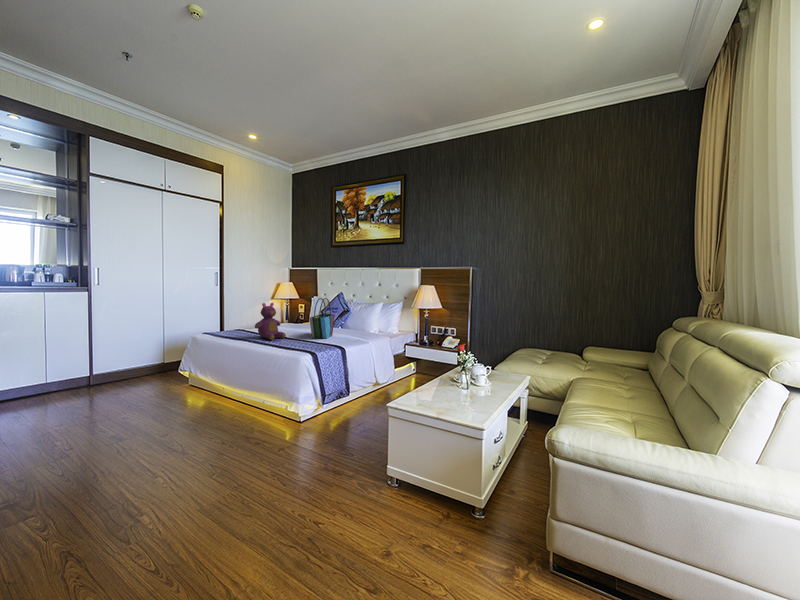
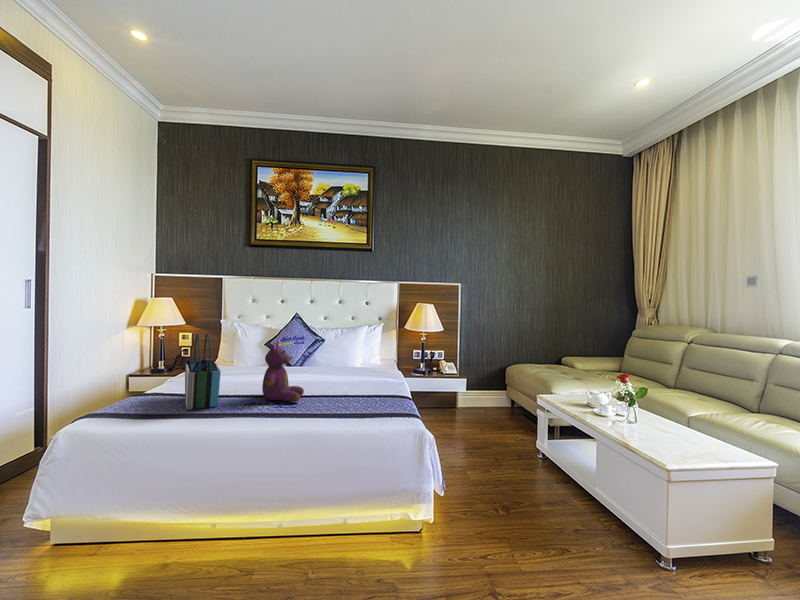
tote bag: present [309,298,335,338] -> present [185,333,221,410]

